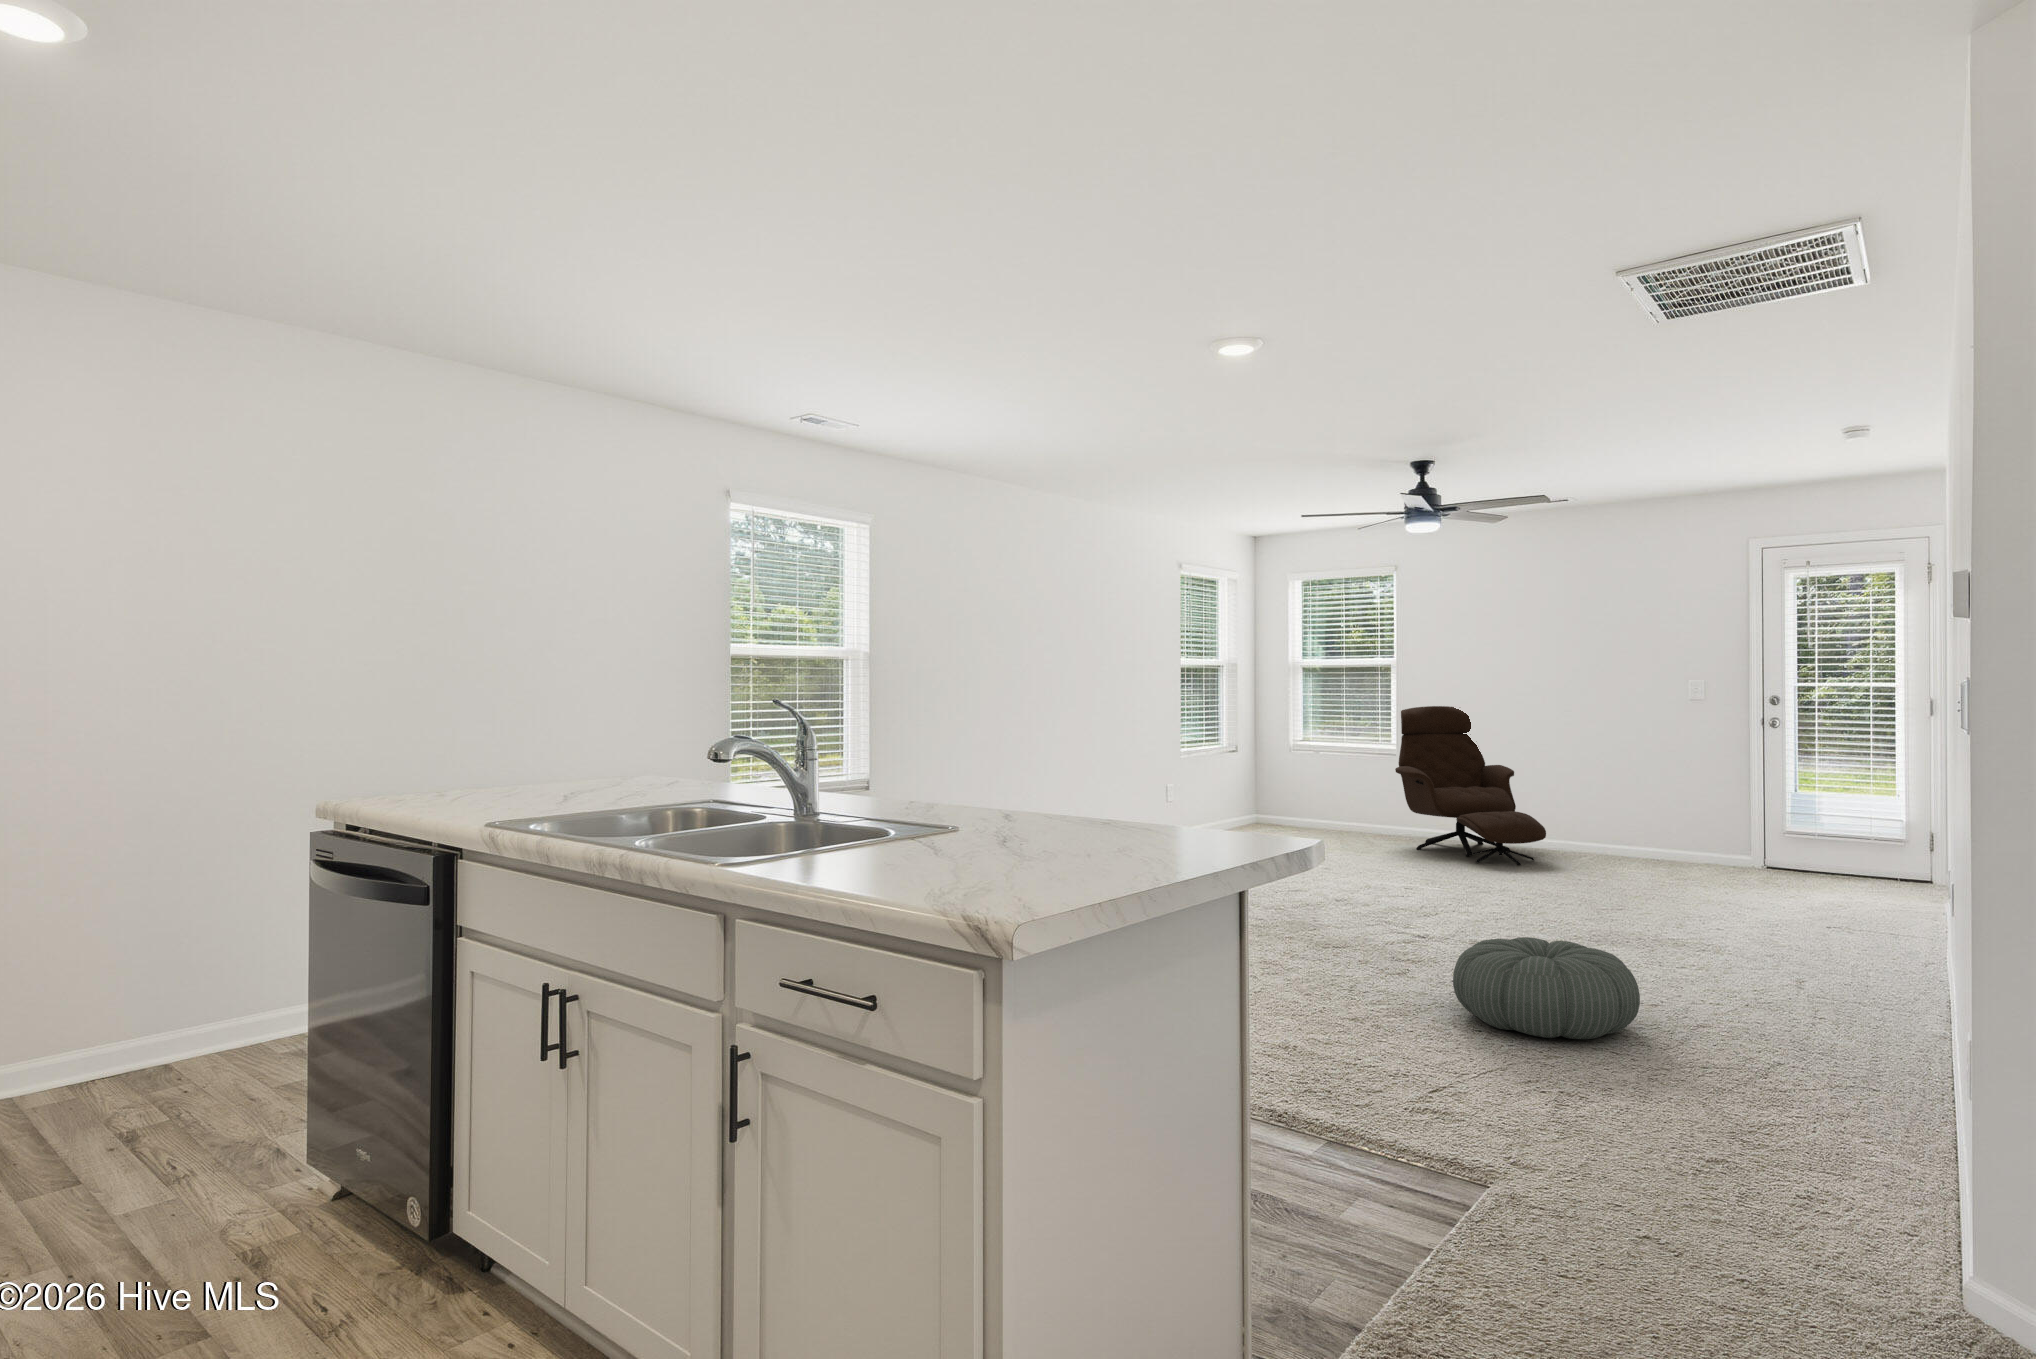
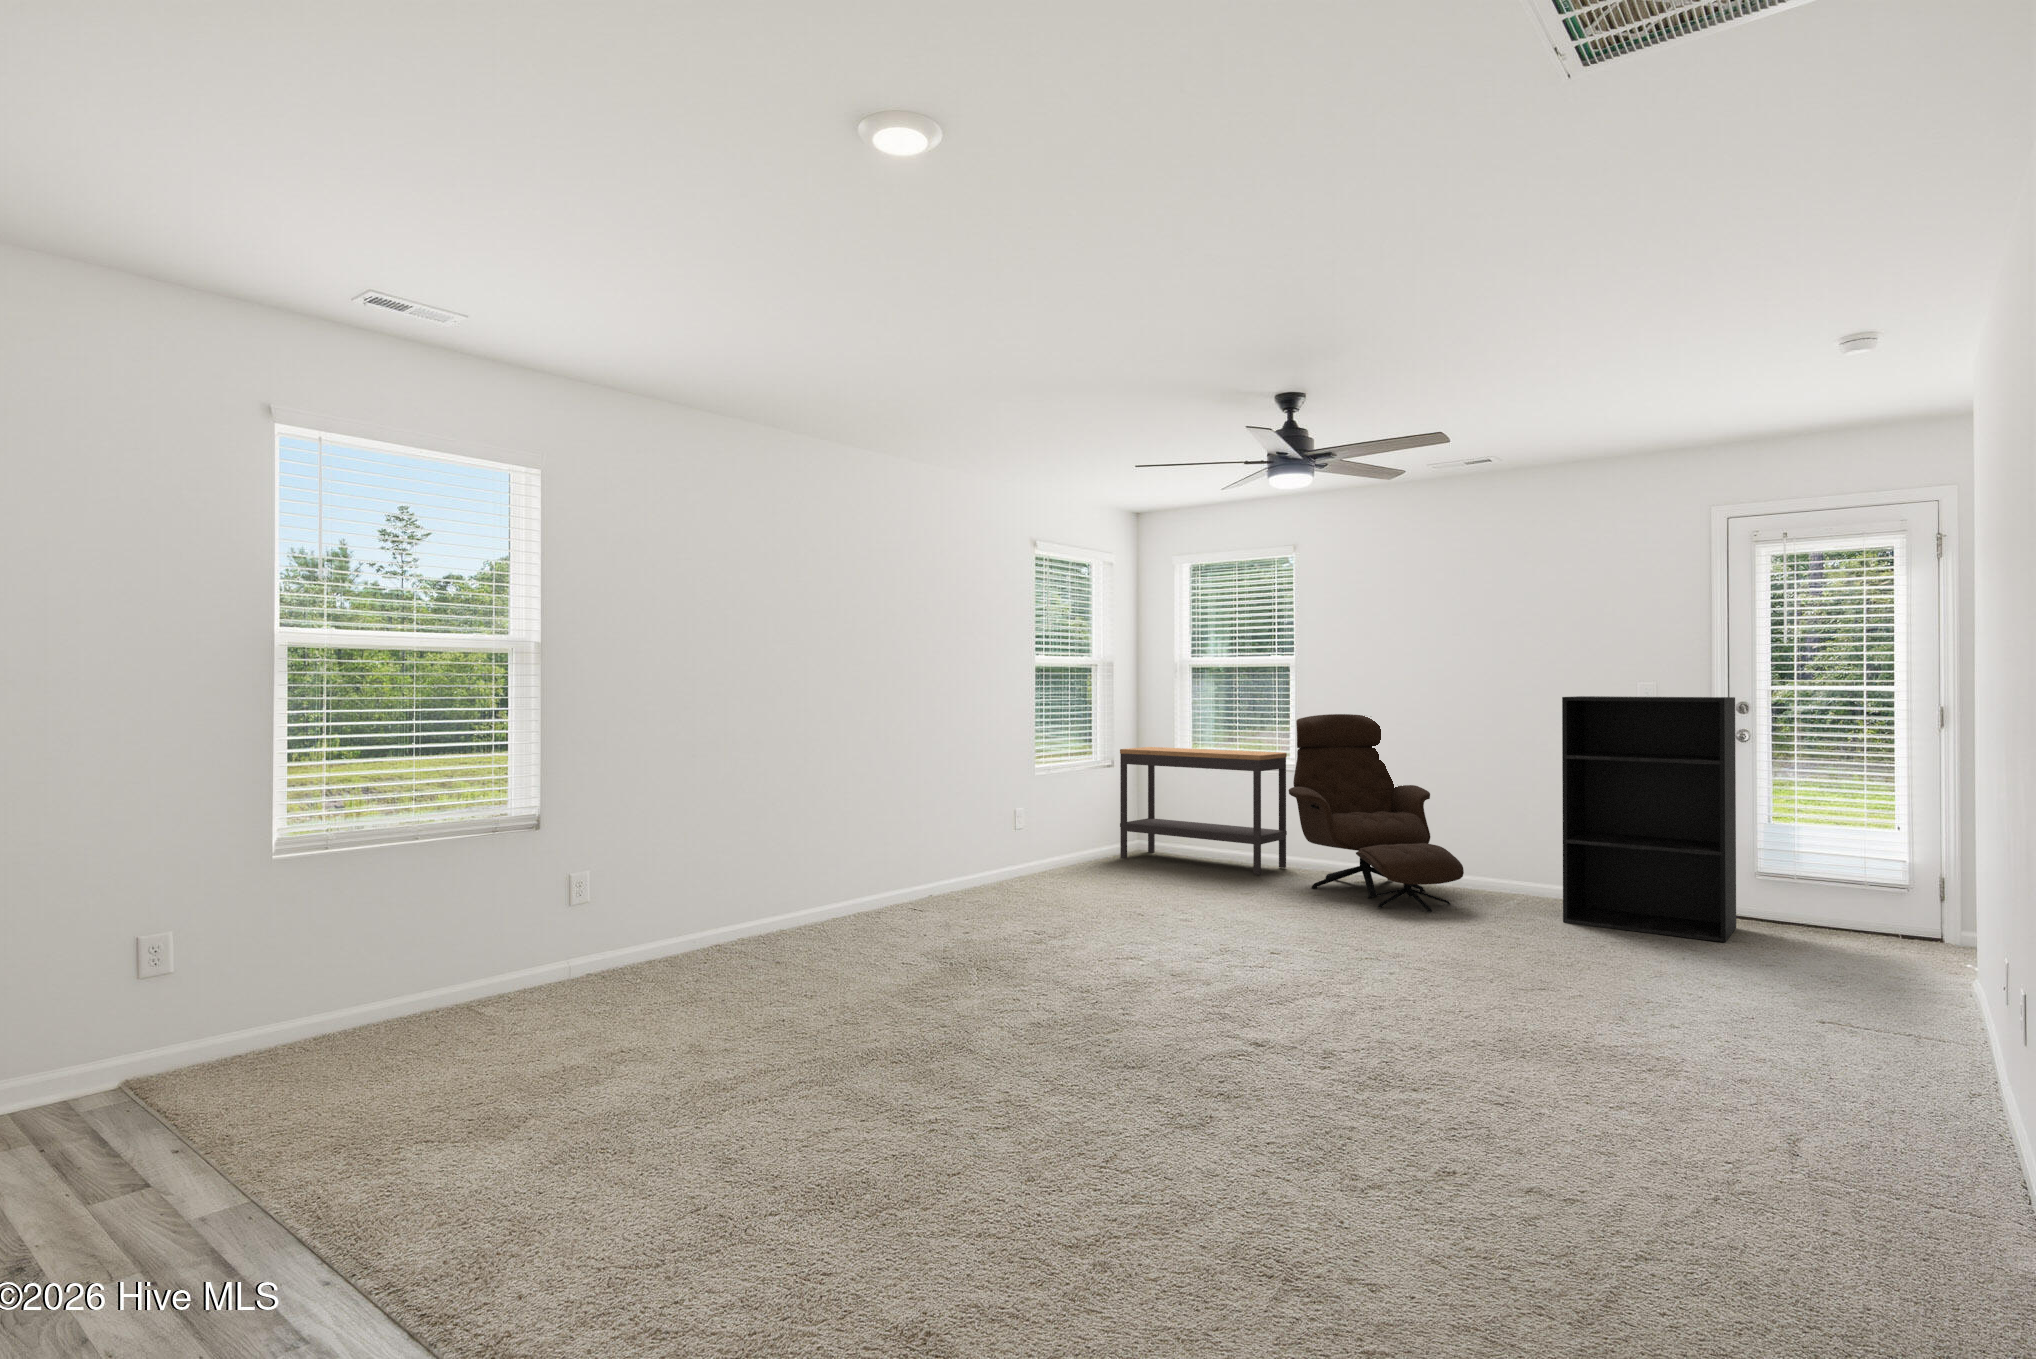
bookshelf: none [1628,692,1768,885] -> present [1562,696,1736,942]
console table: none [1245,734,1390,840] -> present [1120,747,1287,875]
pouf: present [1453,937,1640,1039] -> none [1259,1063,1542,1253]

